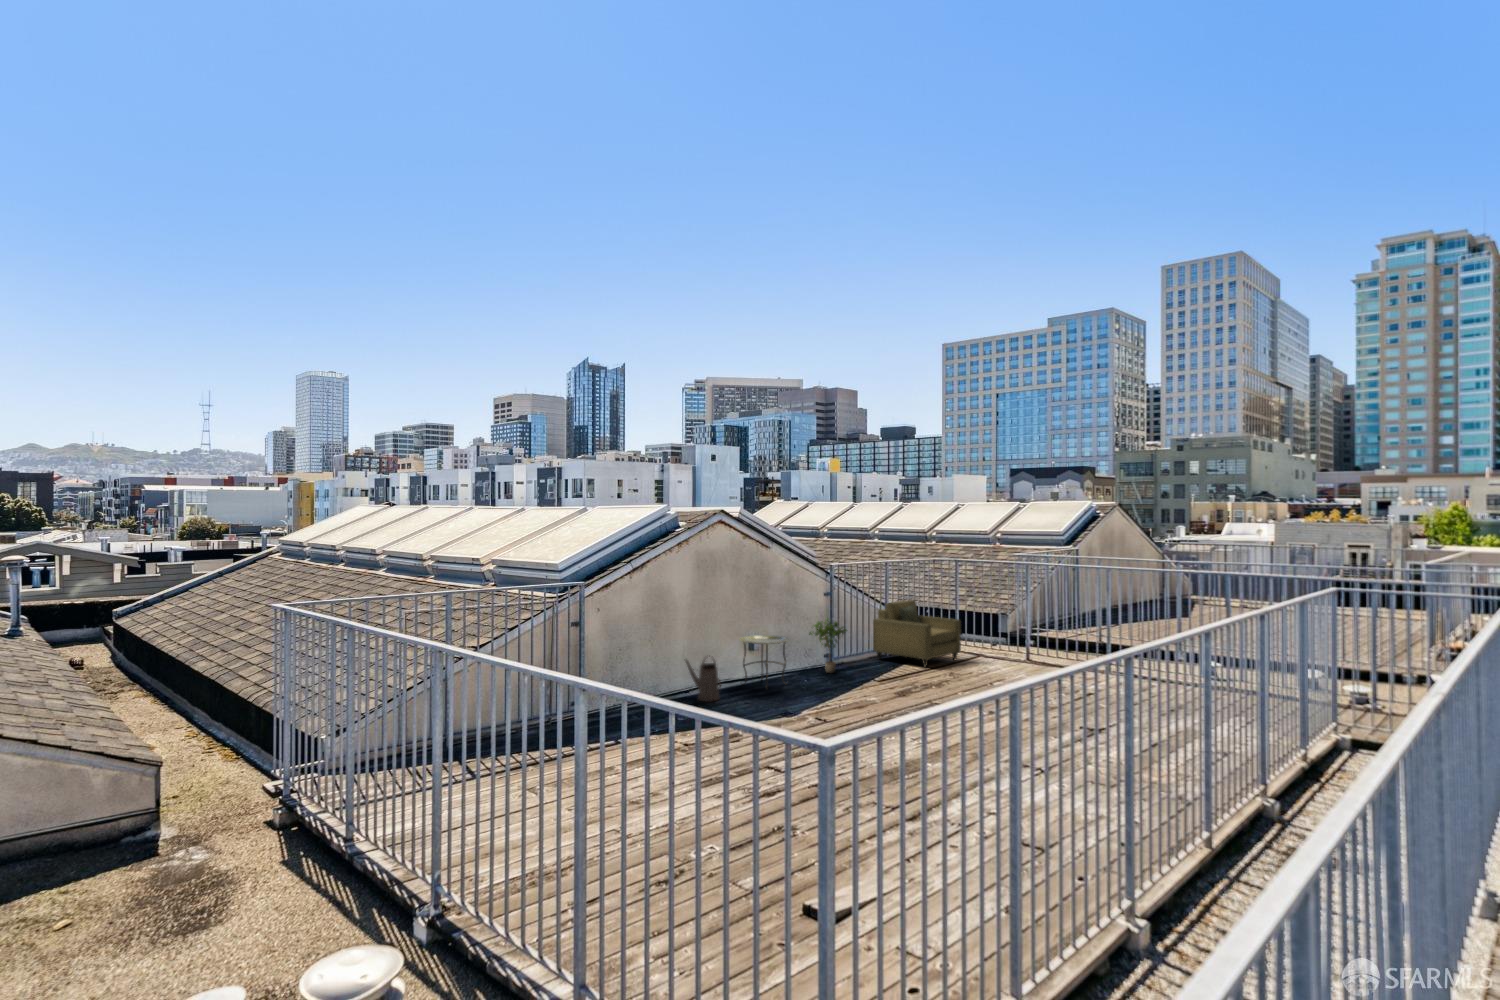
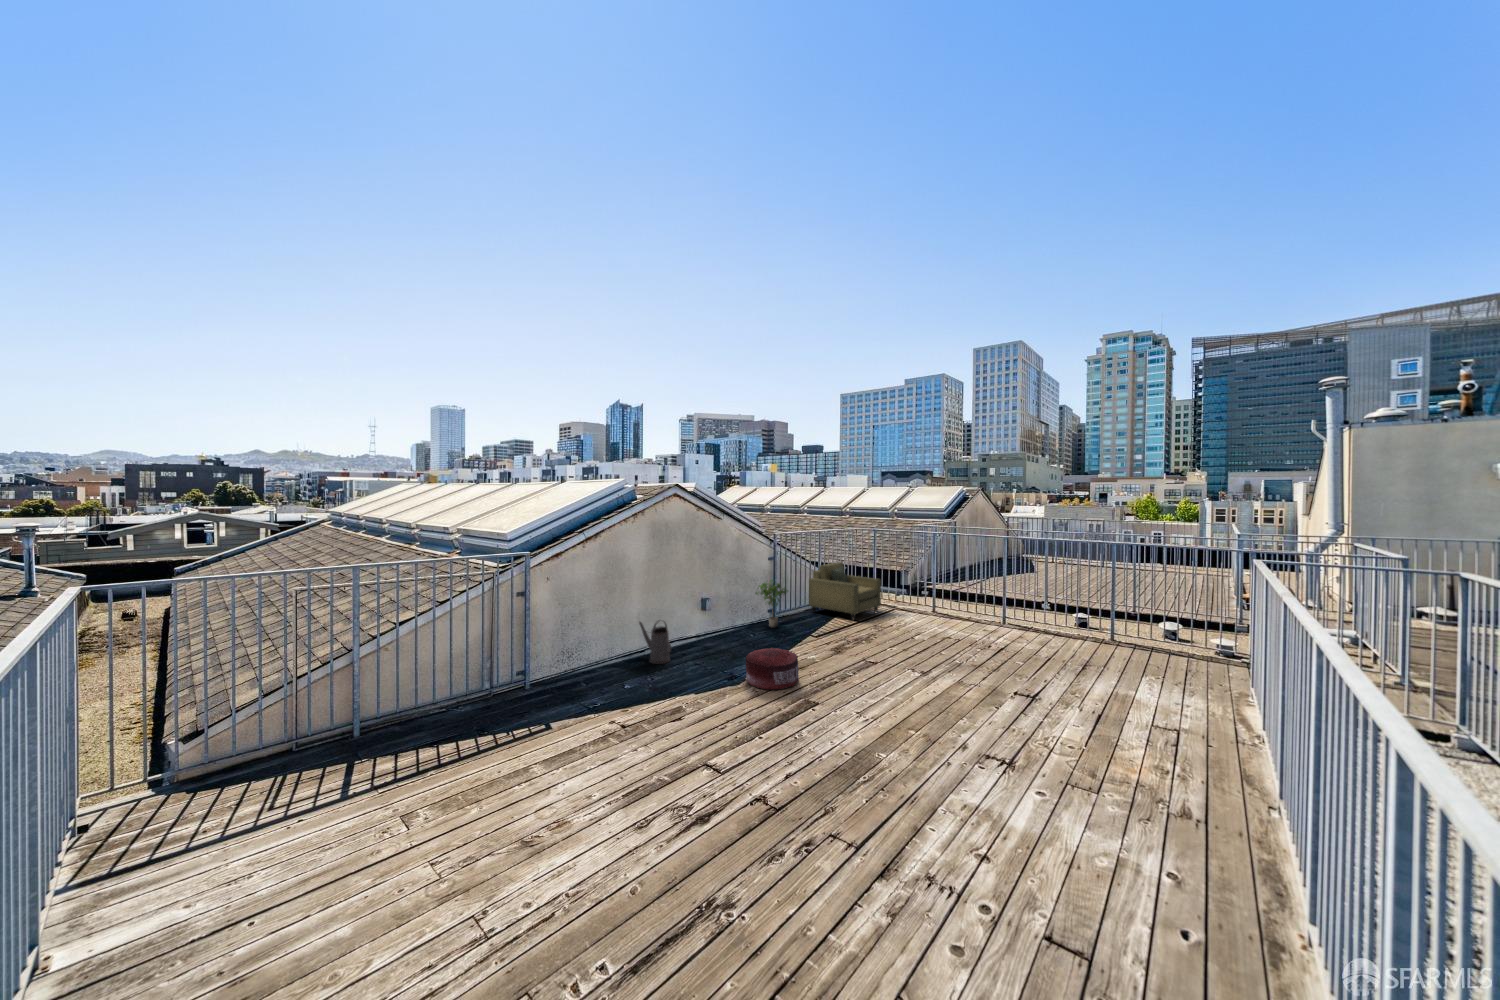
side table: present [739,635,791,689] -> none [691,596,739,648]
pouf: none [800,683,856,722] -> present [746,648,799,690]

